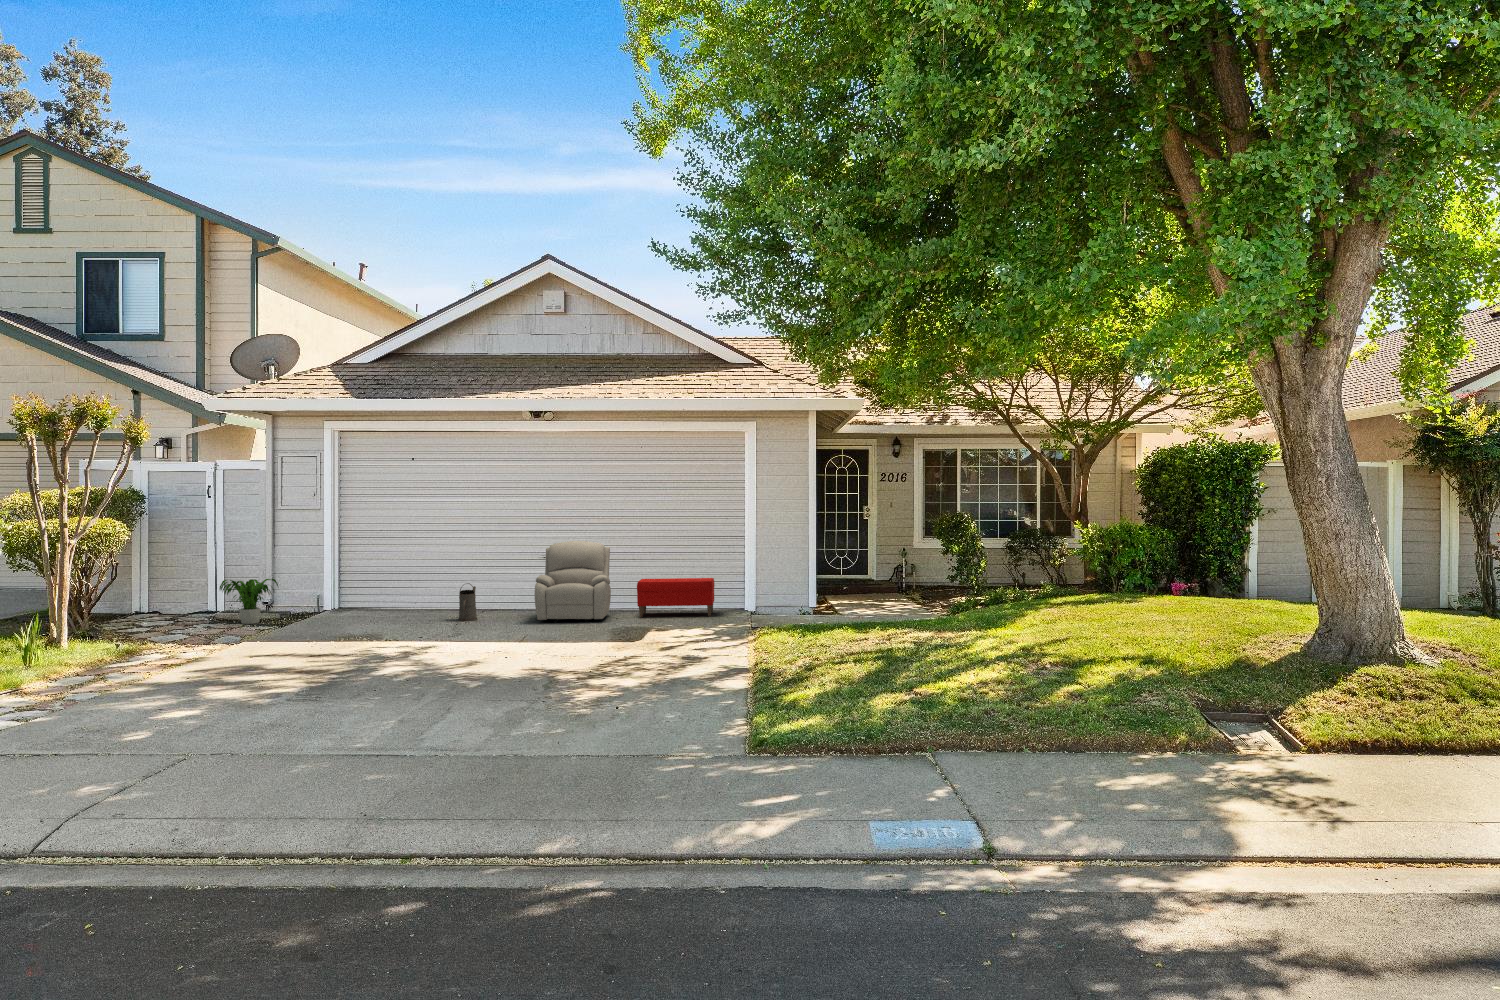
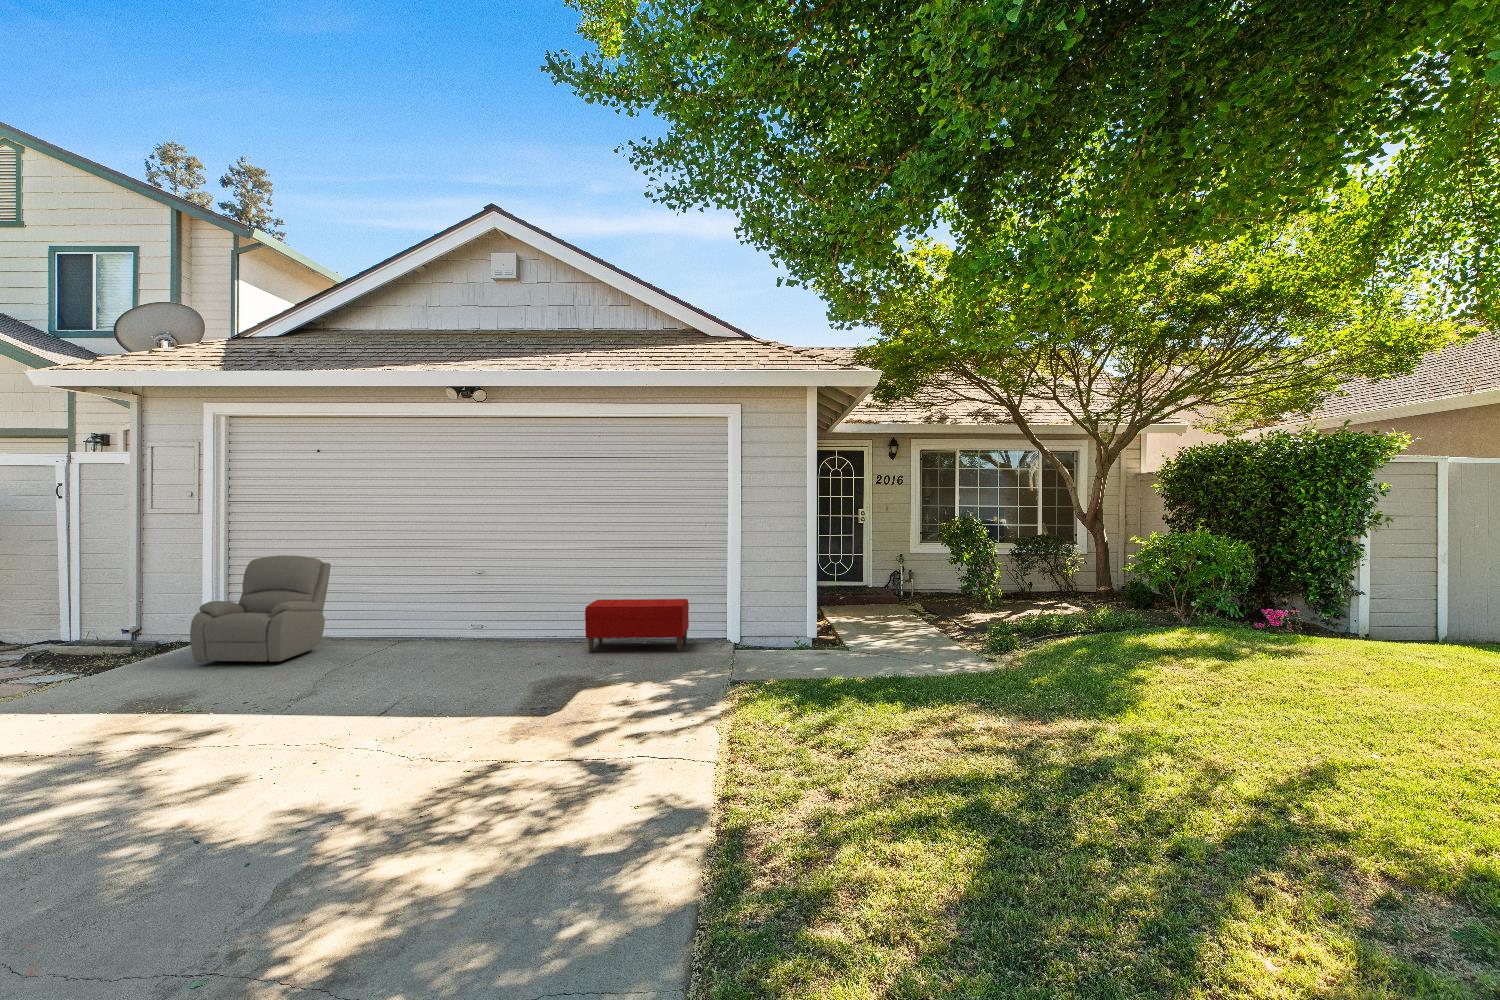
chair: present [535,541,611,622] -> present [190,555,331,665]
potted plant: present [219,578,278,624] -> none [43,599,140,659]
watering can: present [458,583,477,621] -> none [356,607,391,657]

